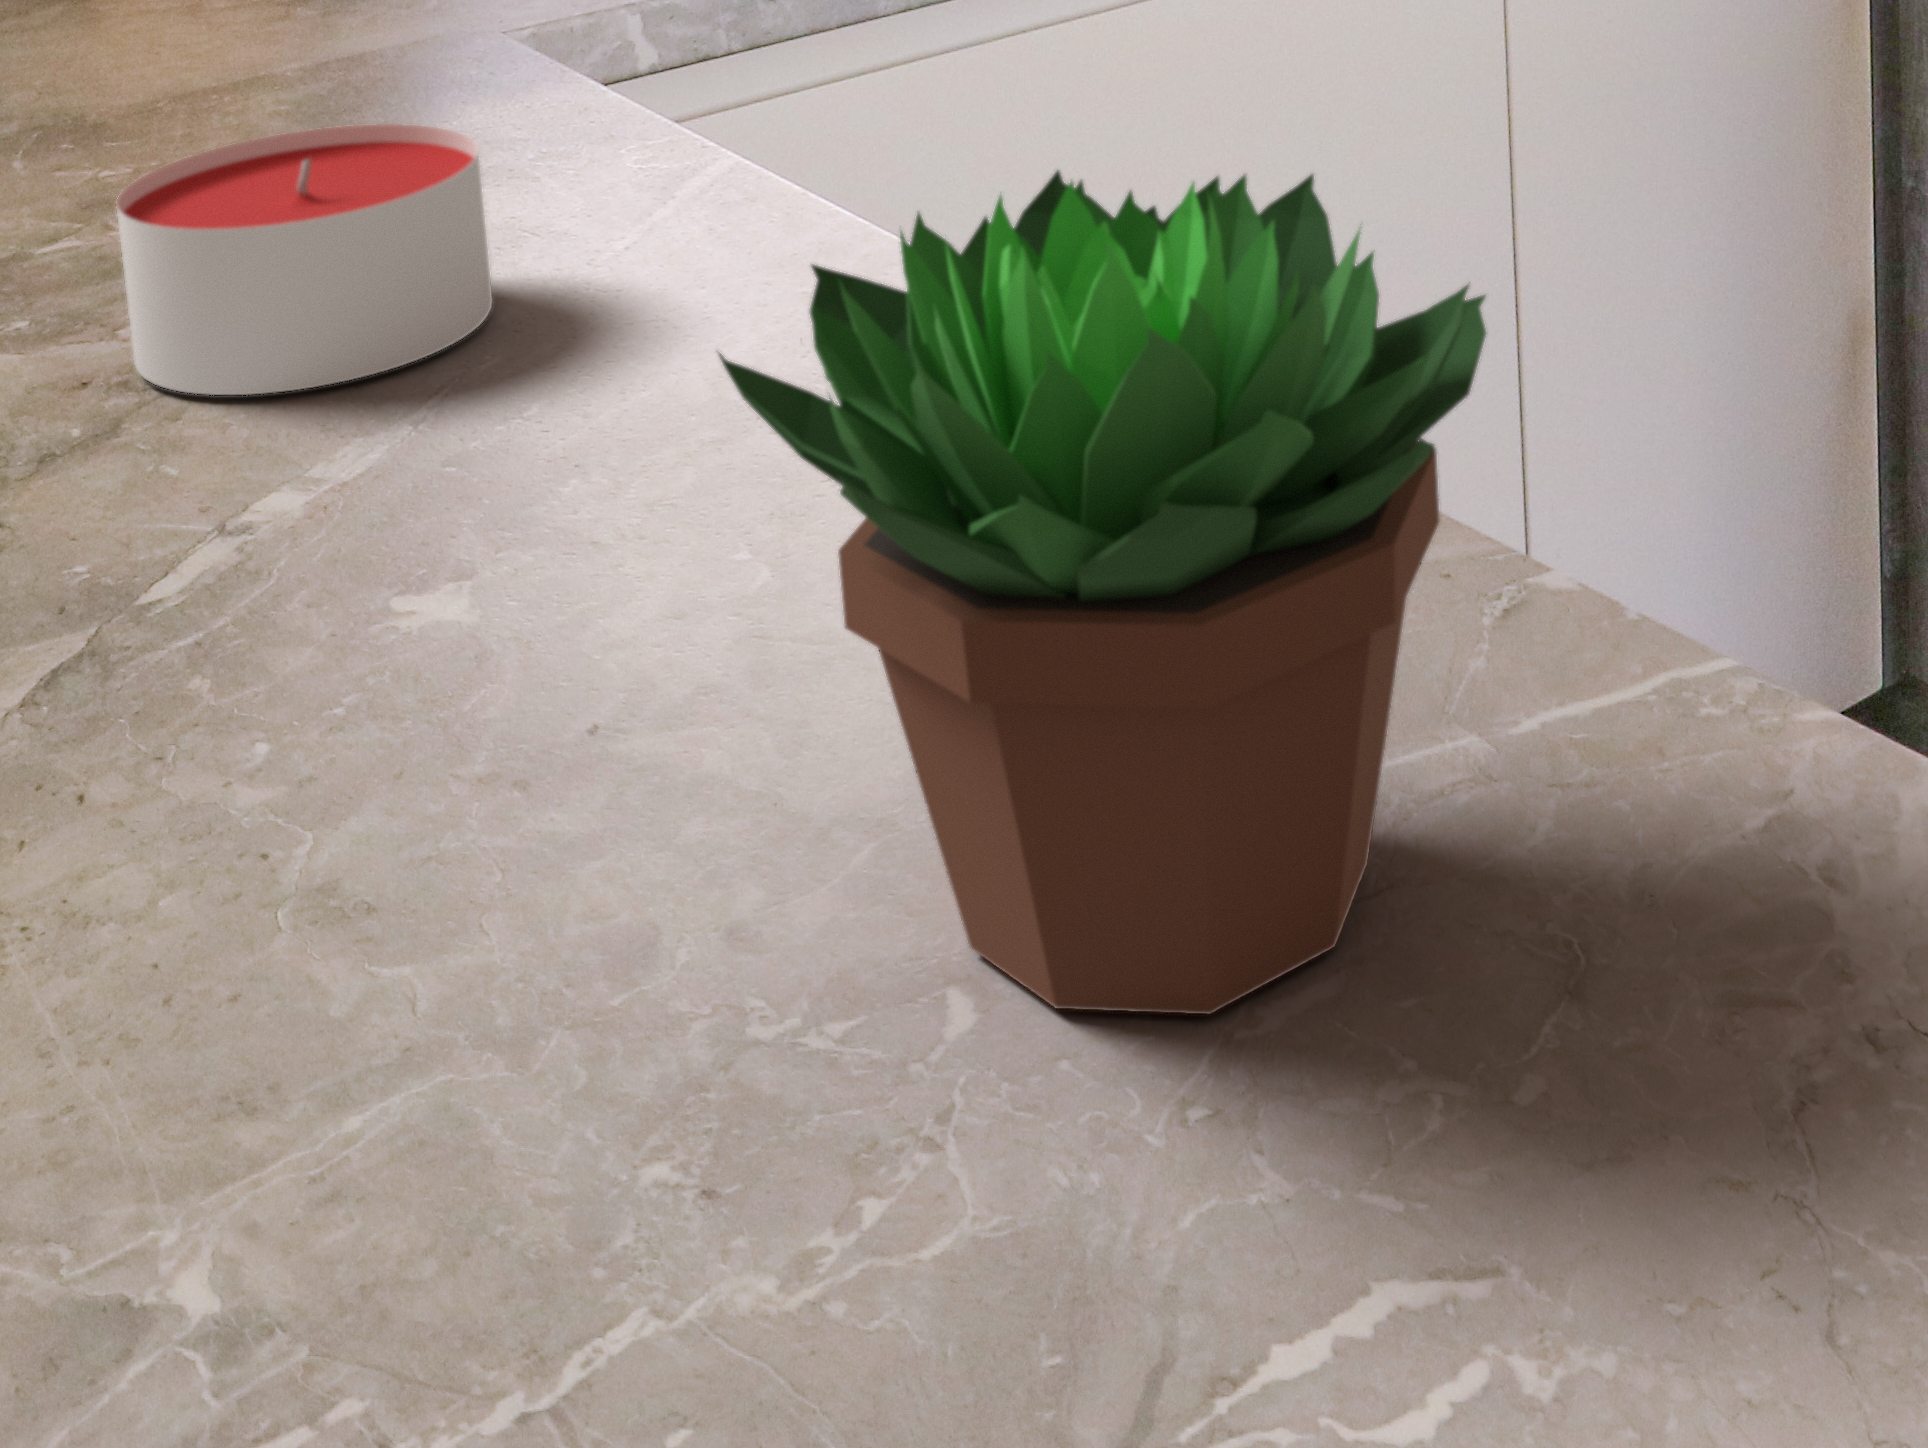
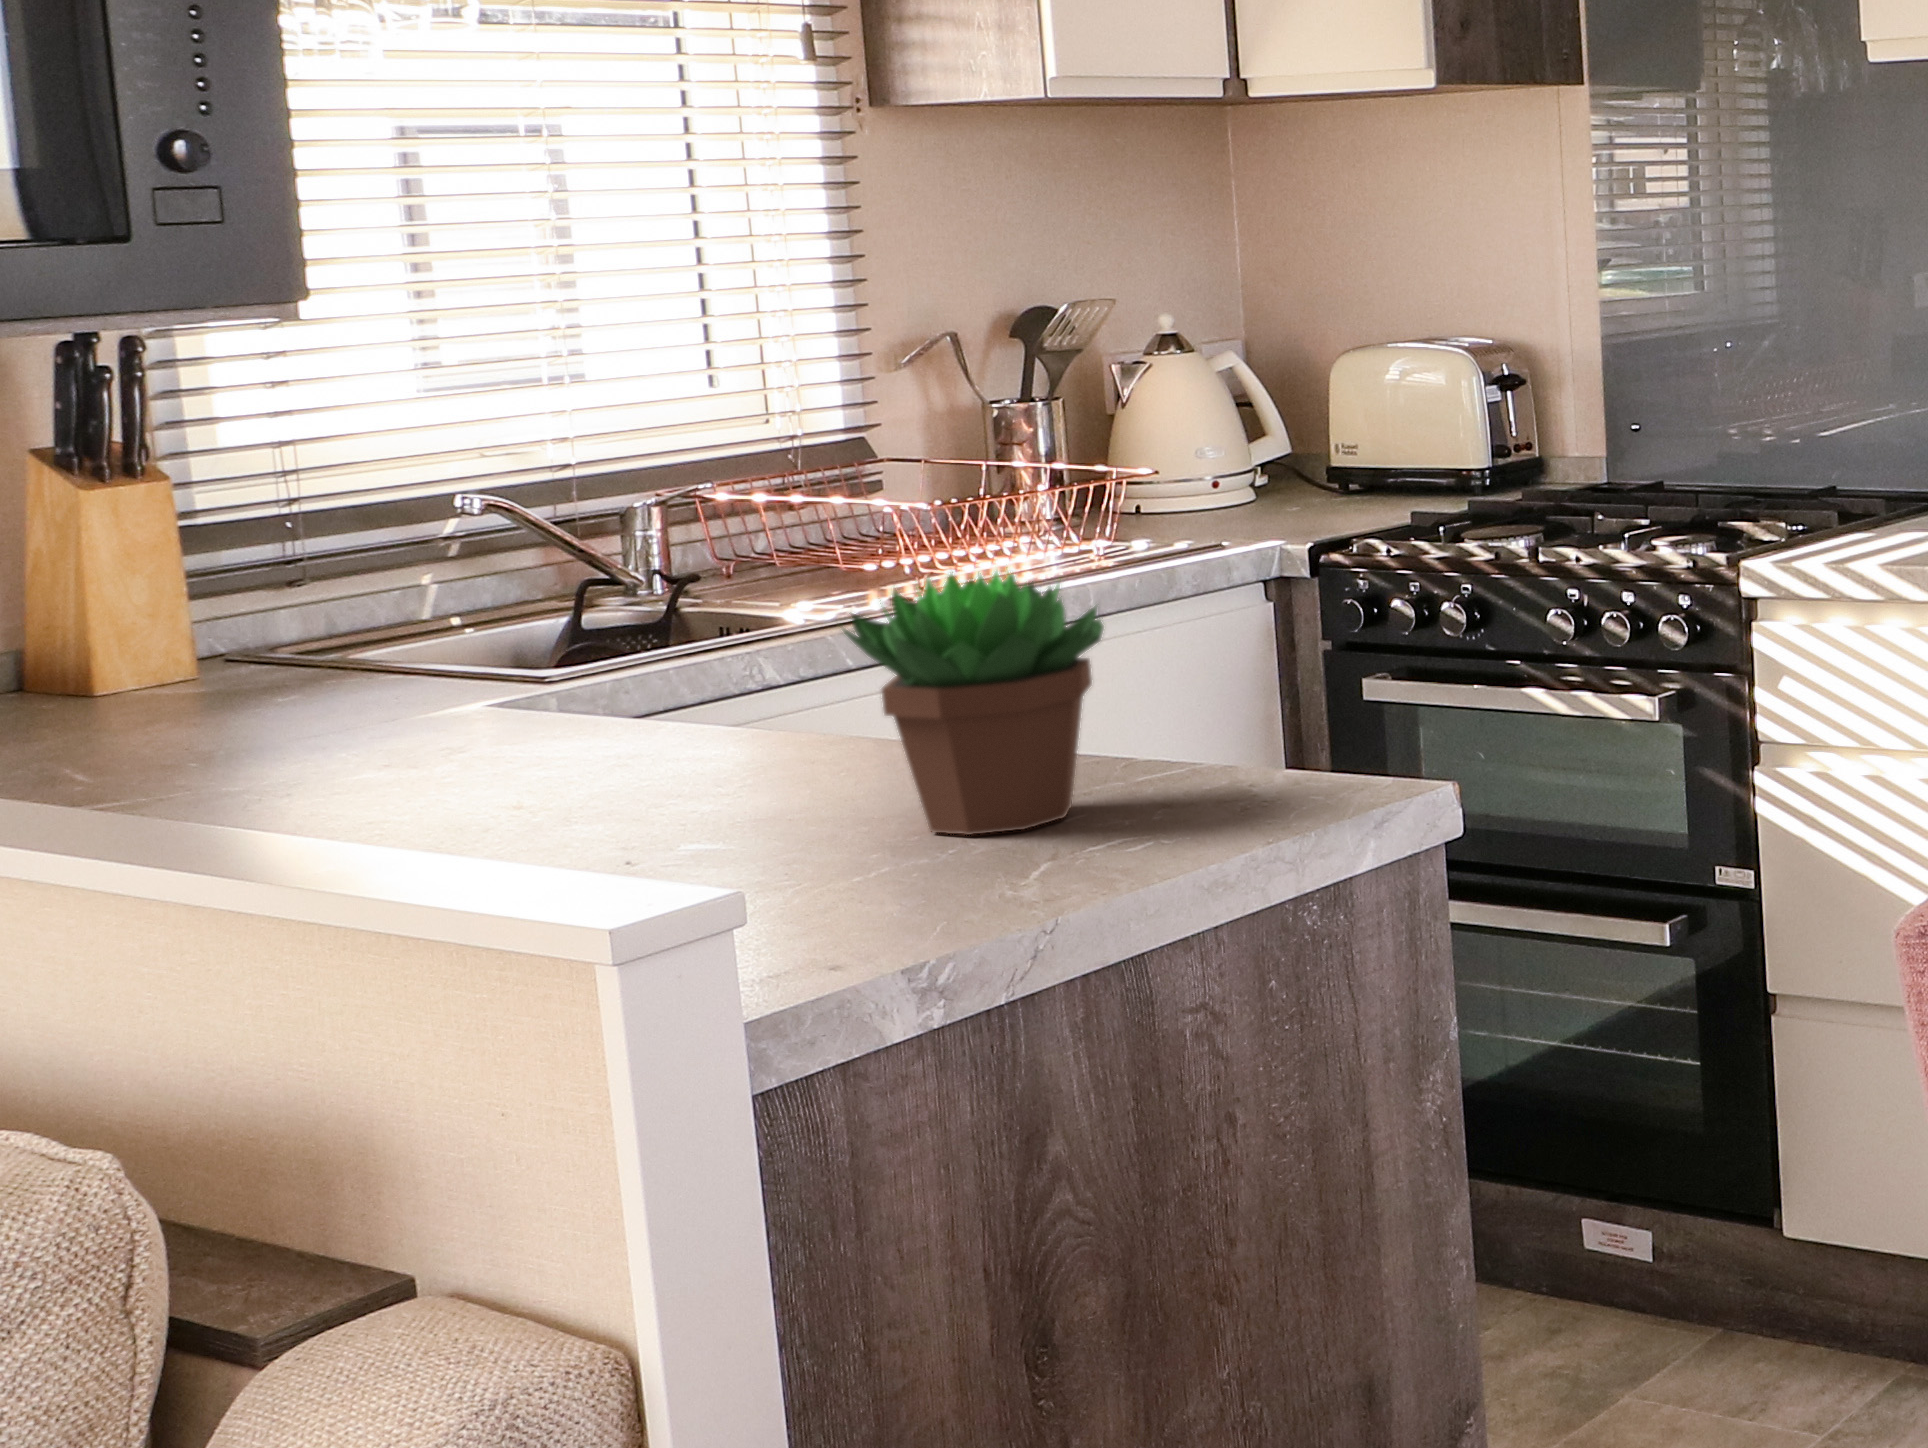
candle: present [117,124,492,395] -> none [395,685,583,793]

